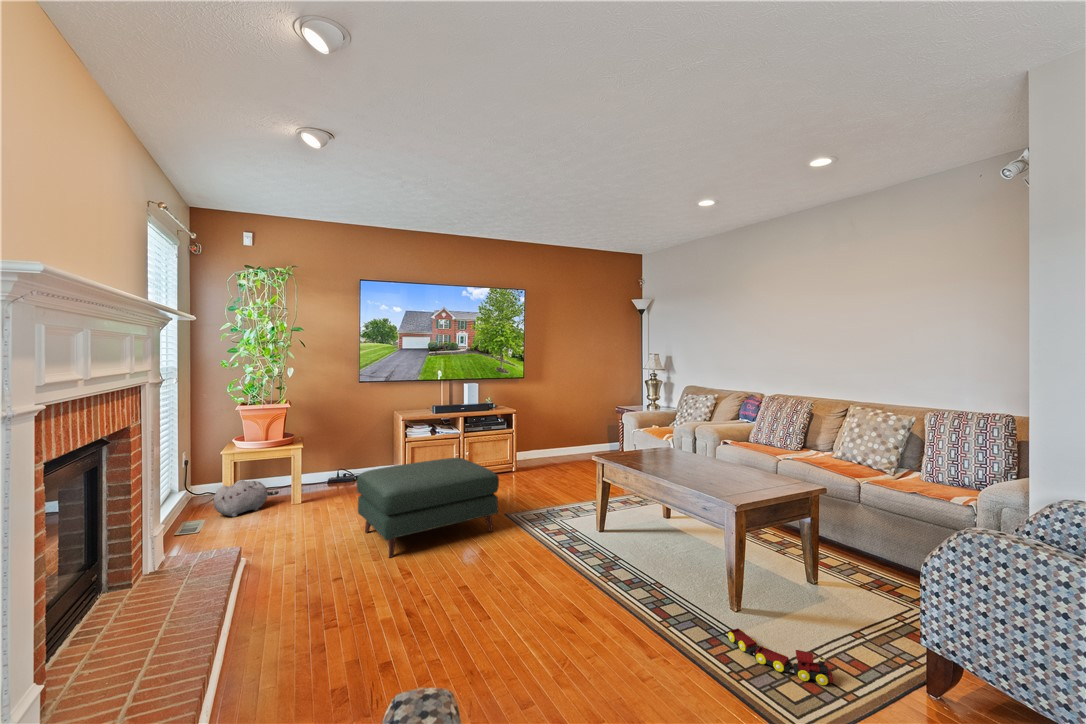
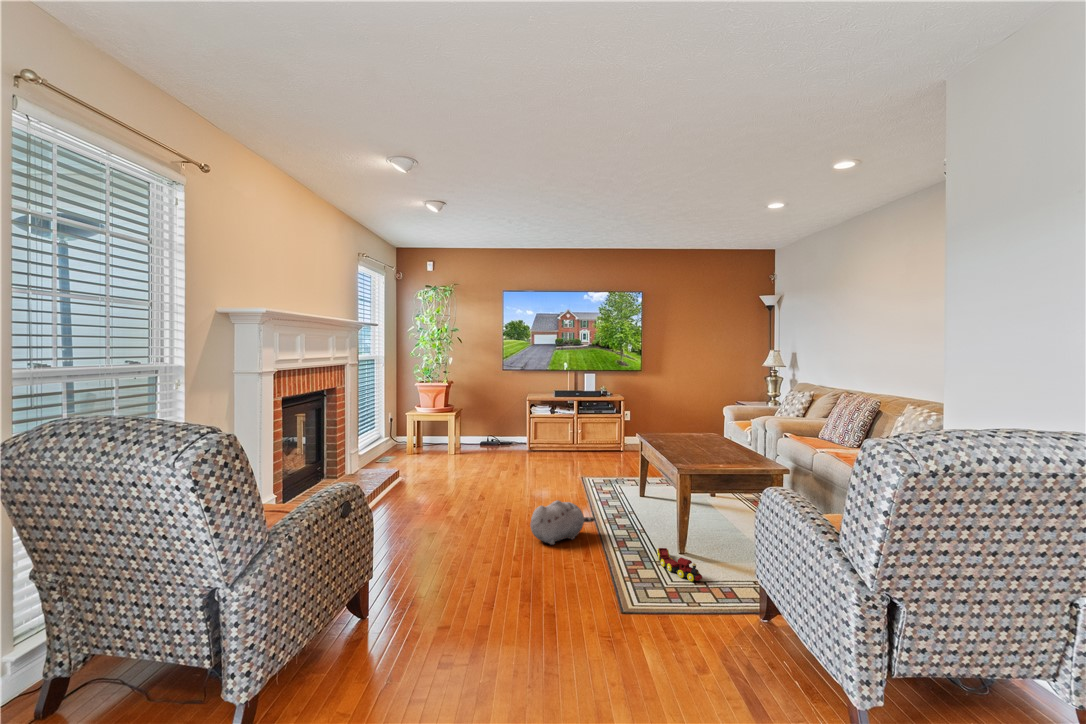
ottoman: present [357,458,499,558] -> none [474,428,568,487]
plush toy: present [214,480,279,517] -> present [530,500,595,545]

